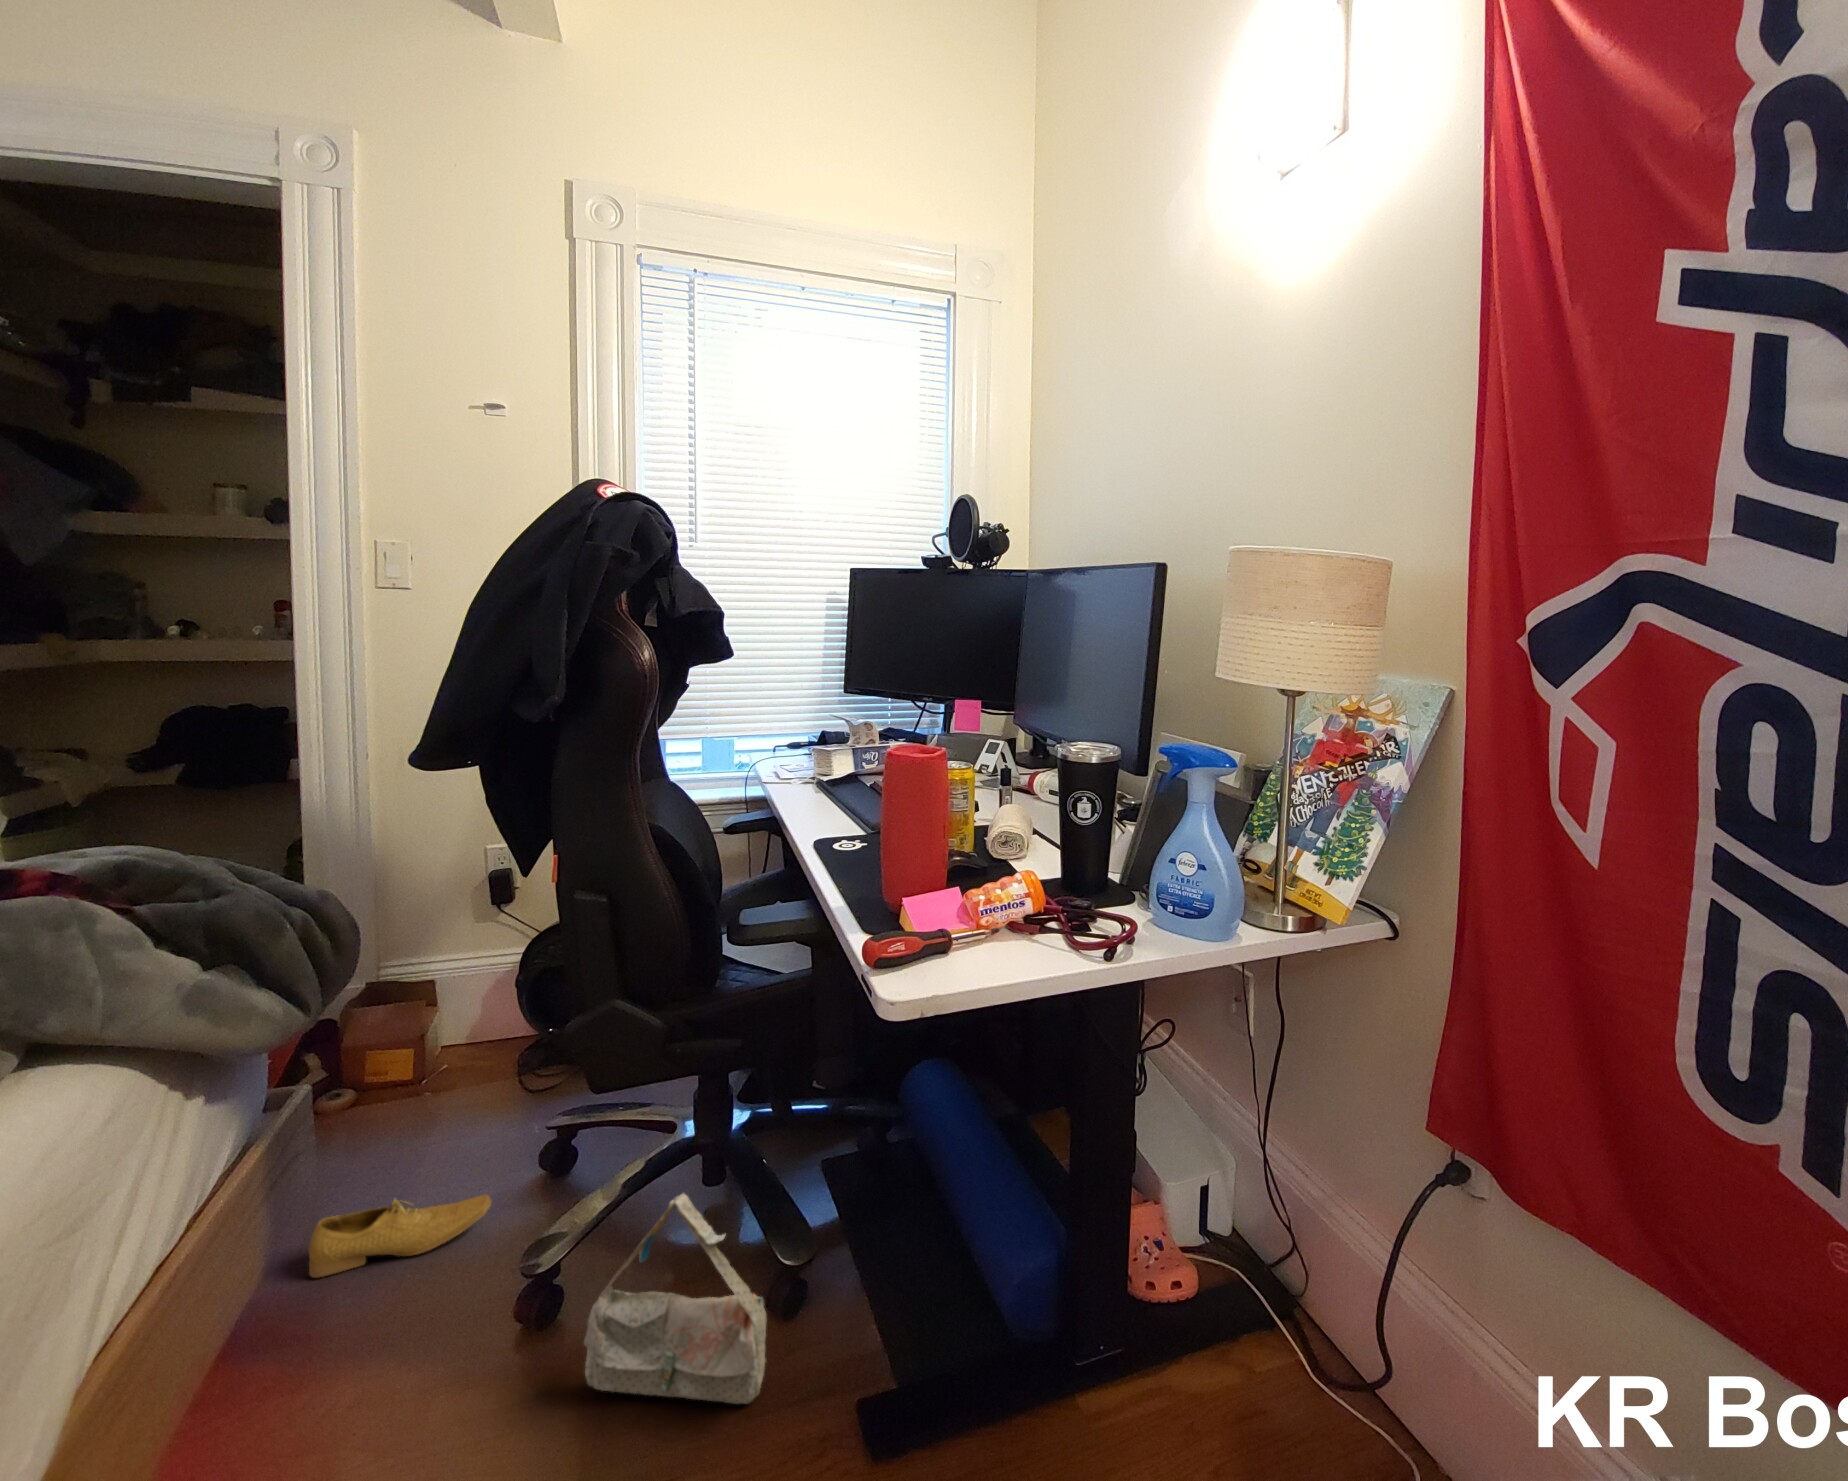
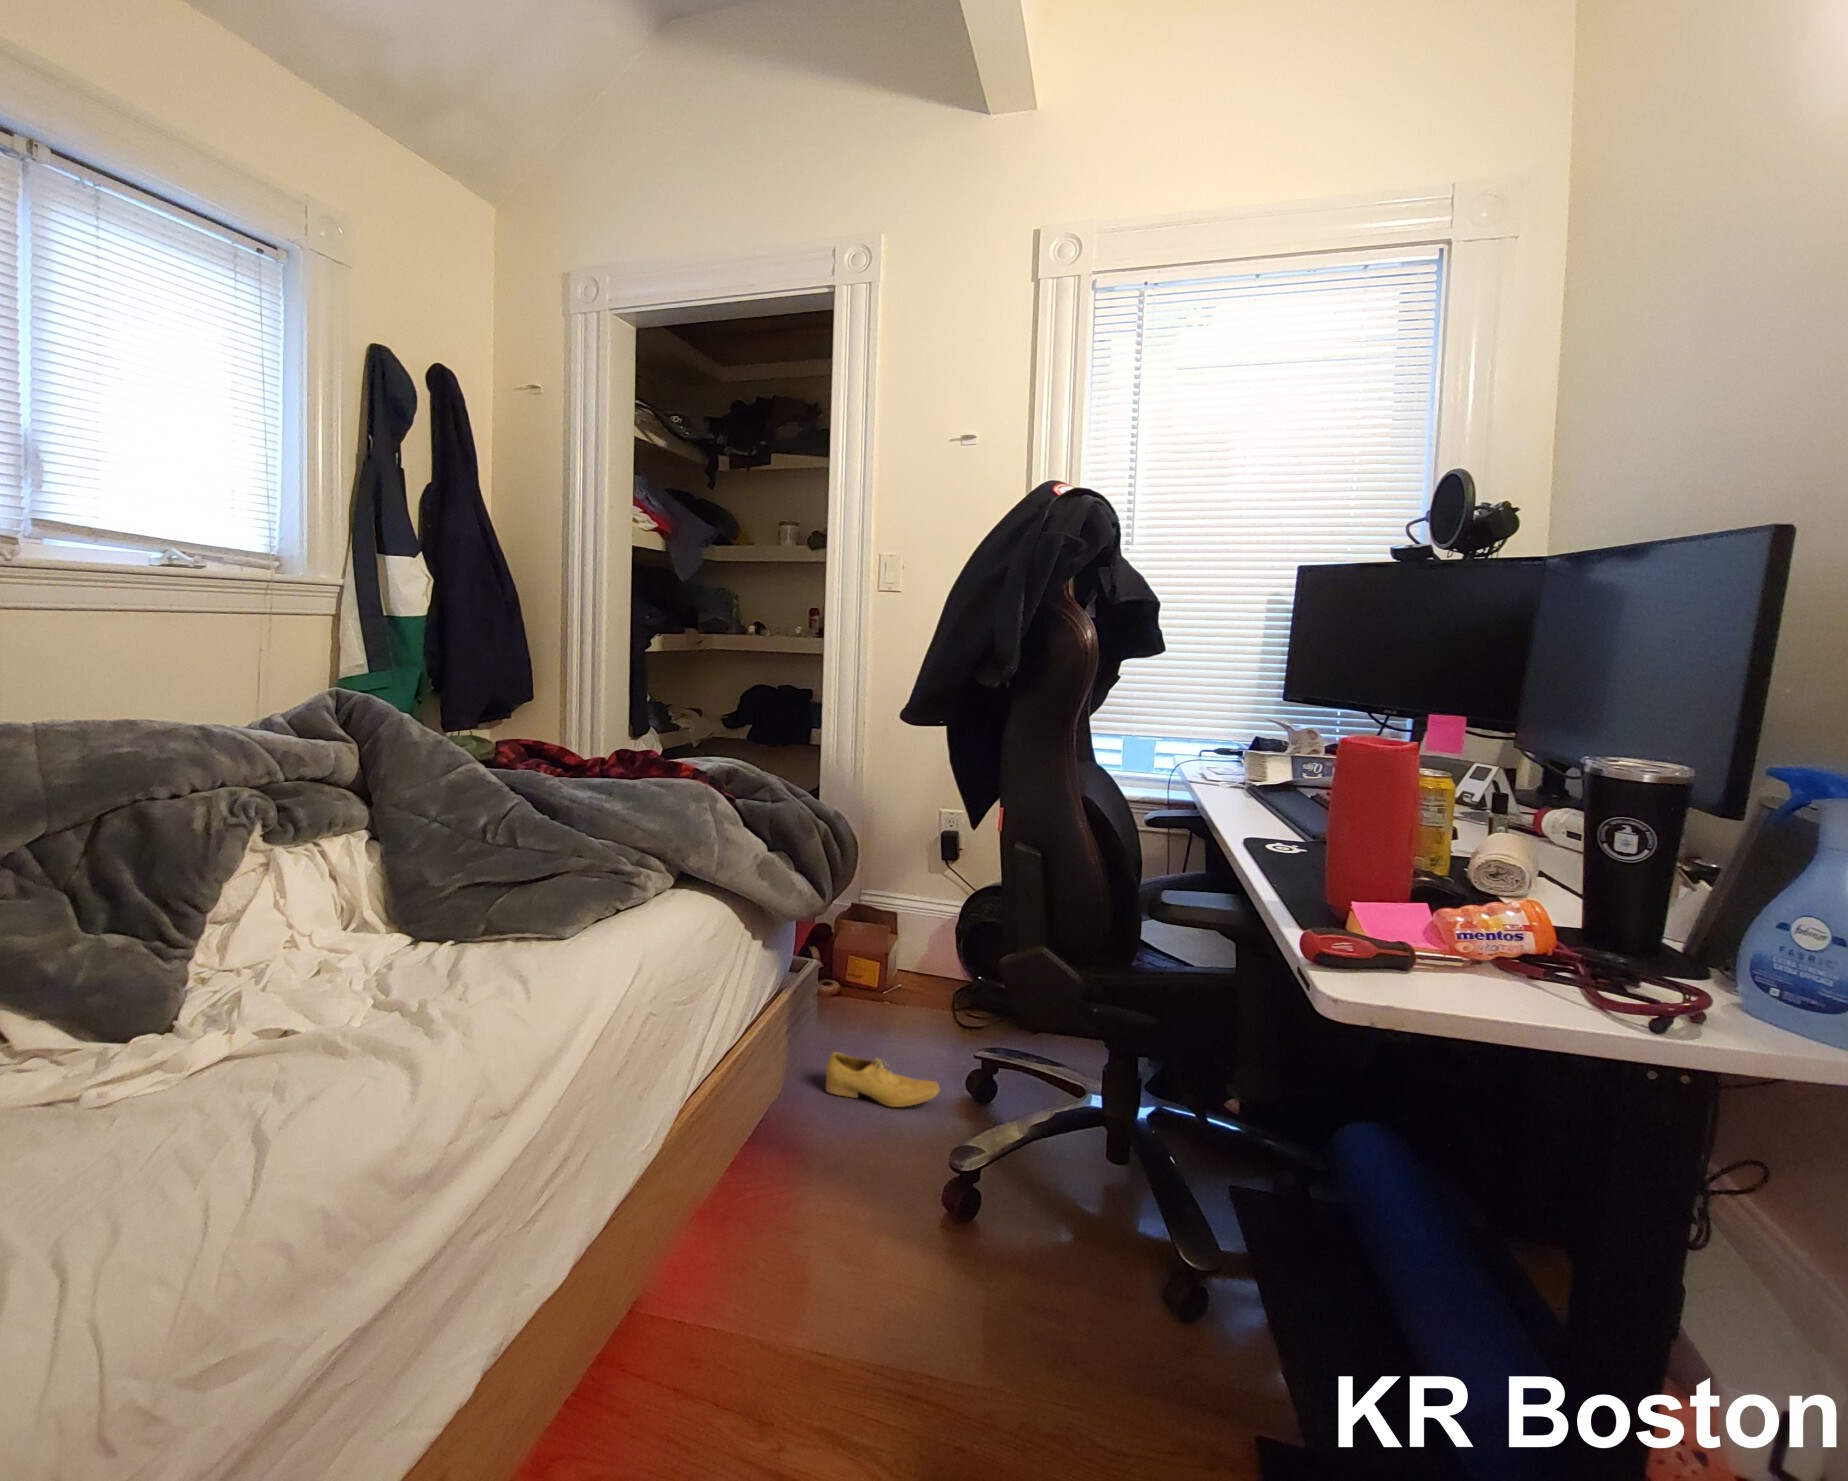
bag: present [584,1194,766,1404] -> none [1008,1131,1172,1361]

